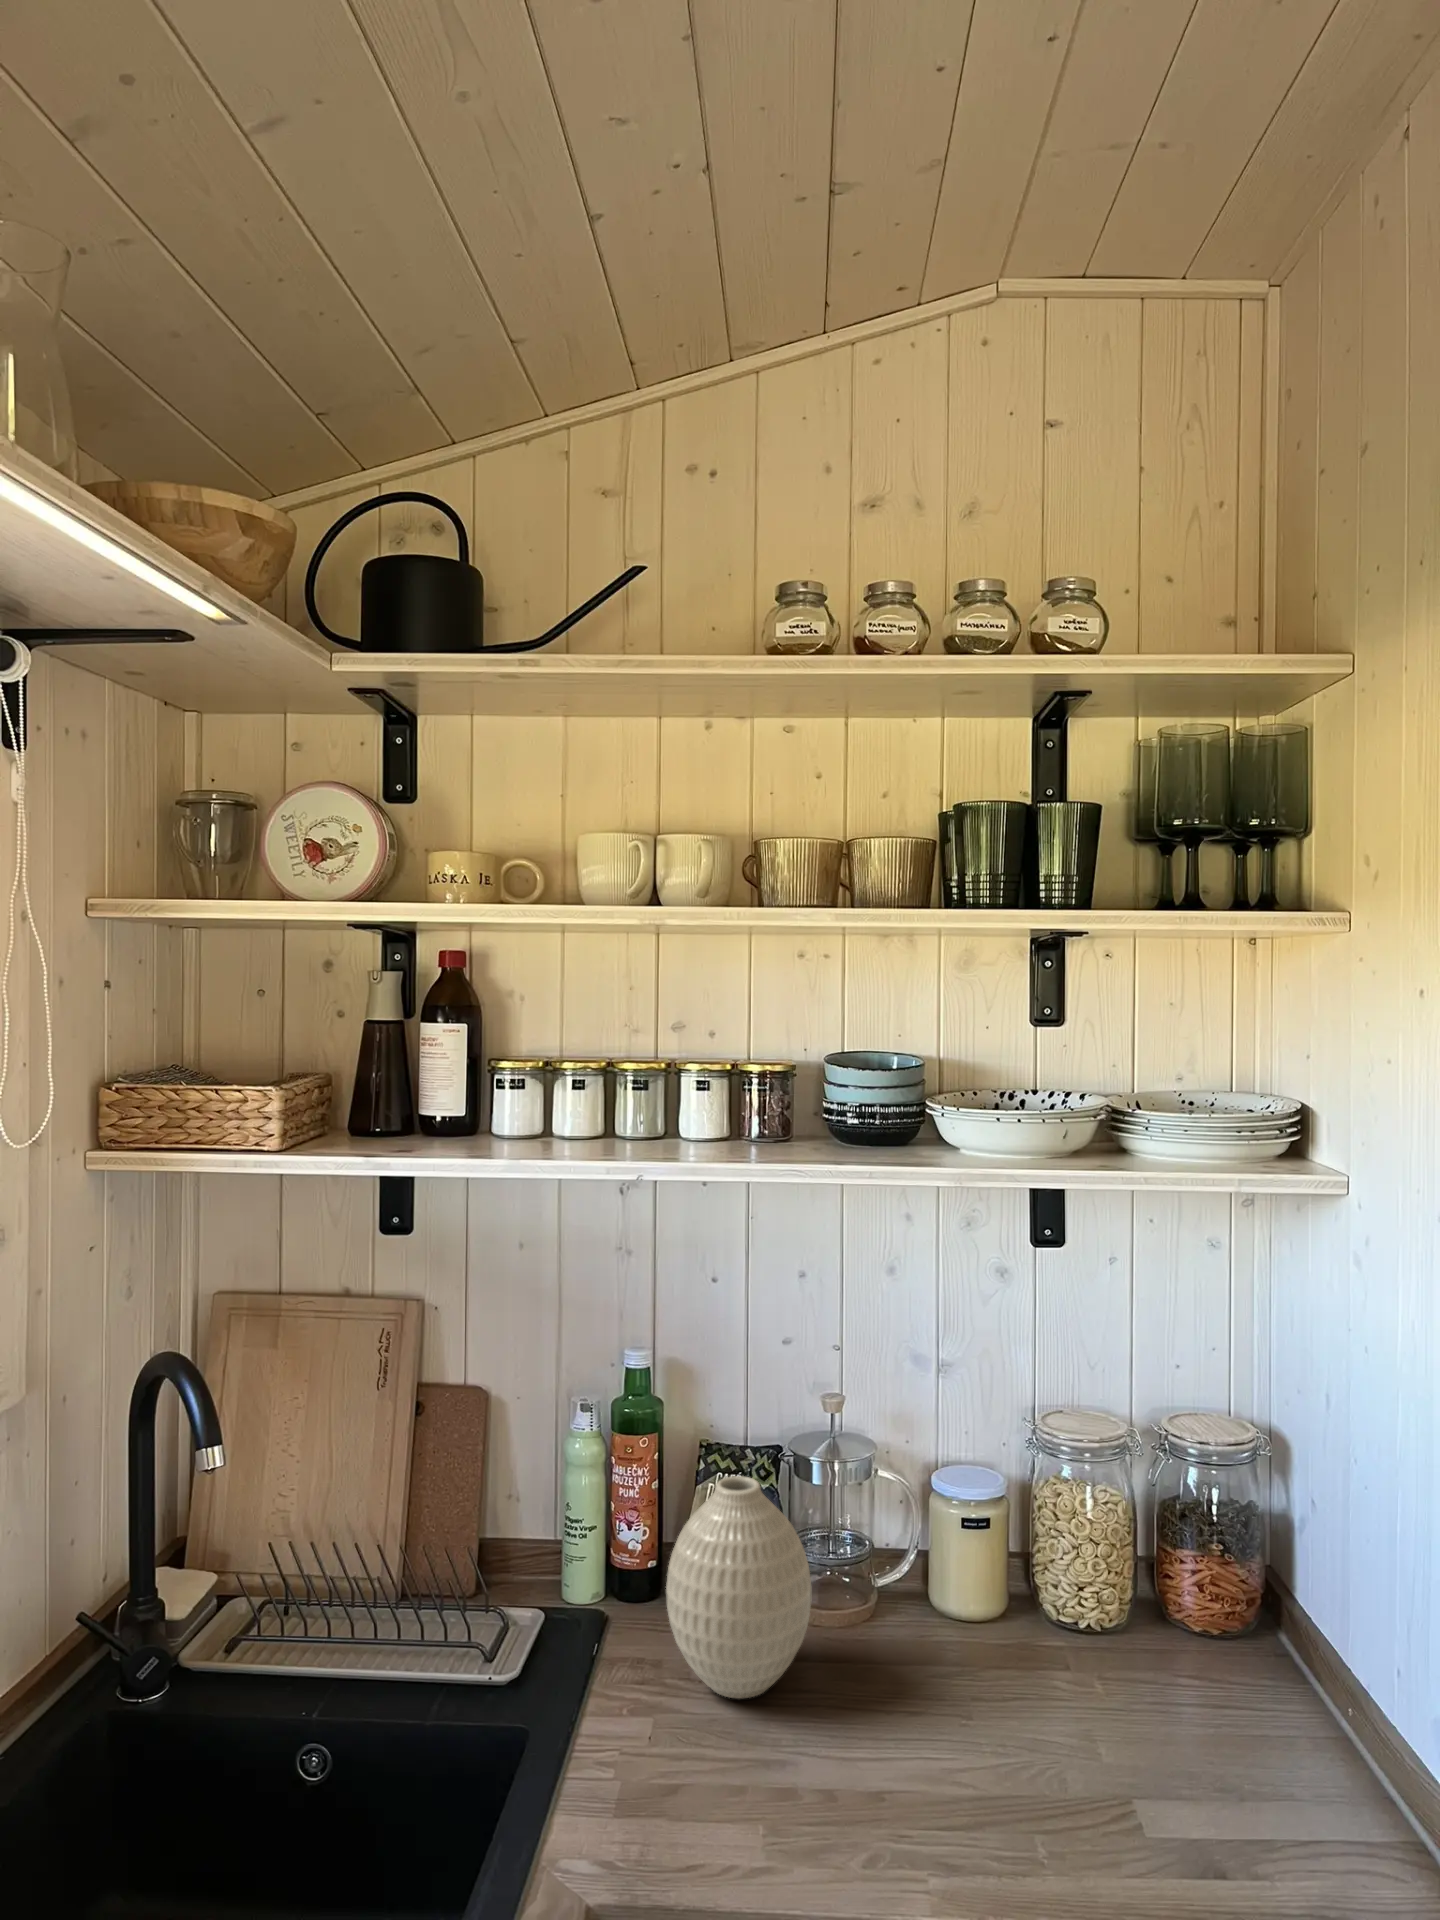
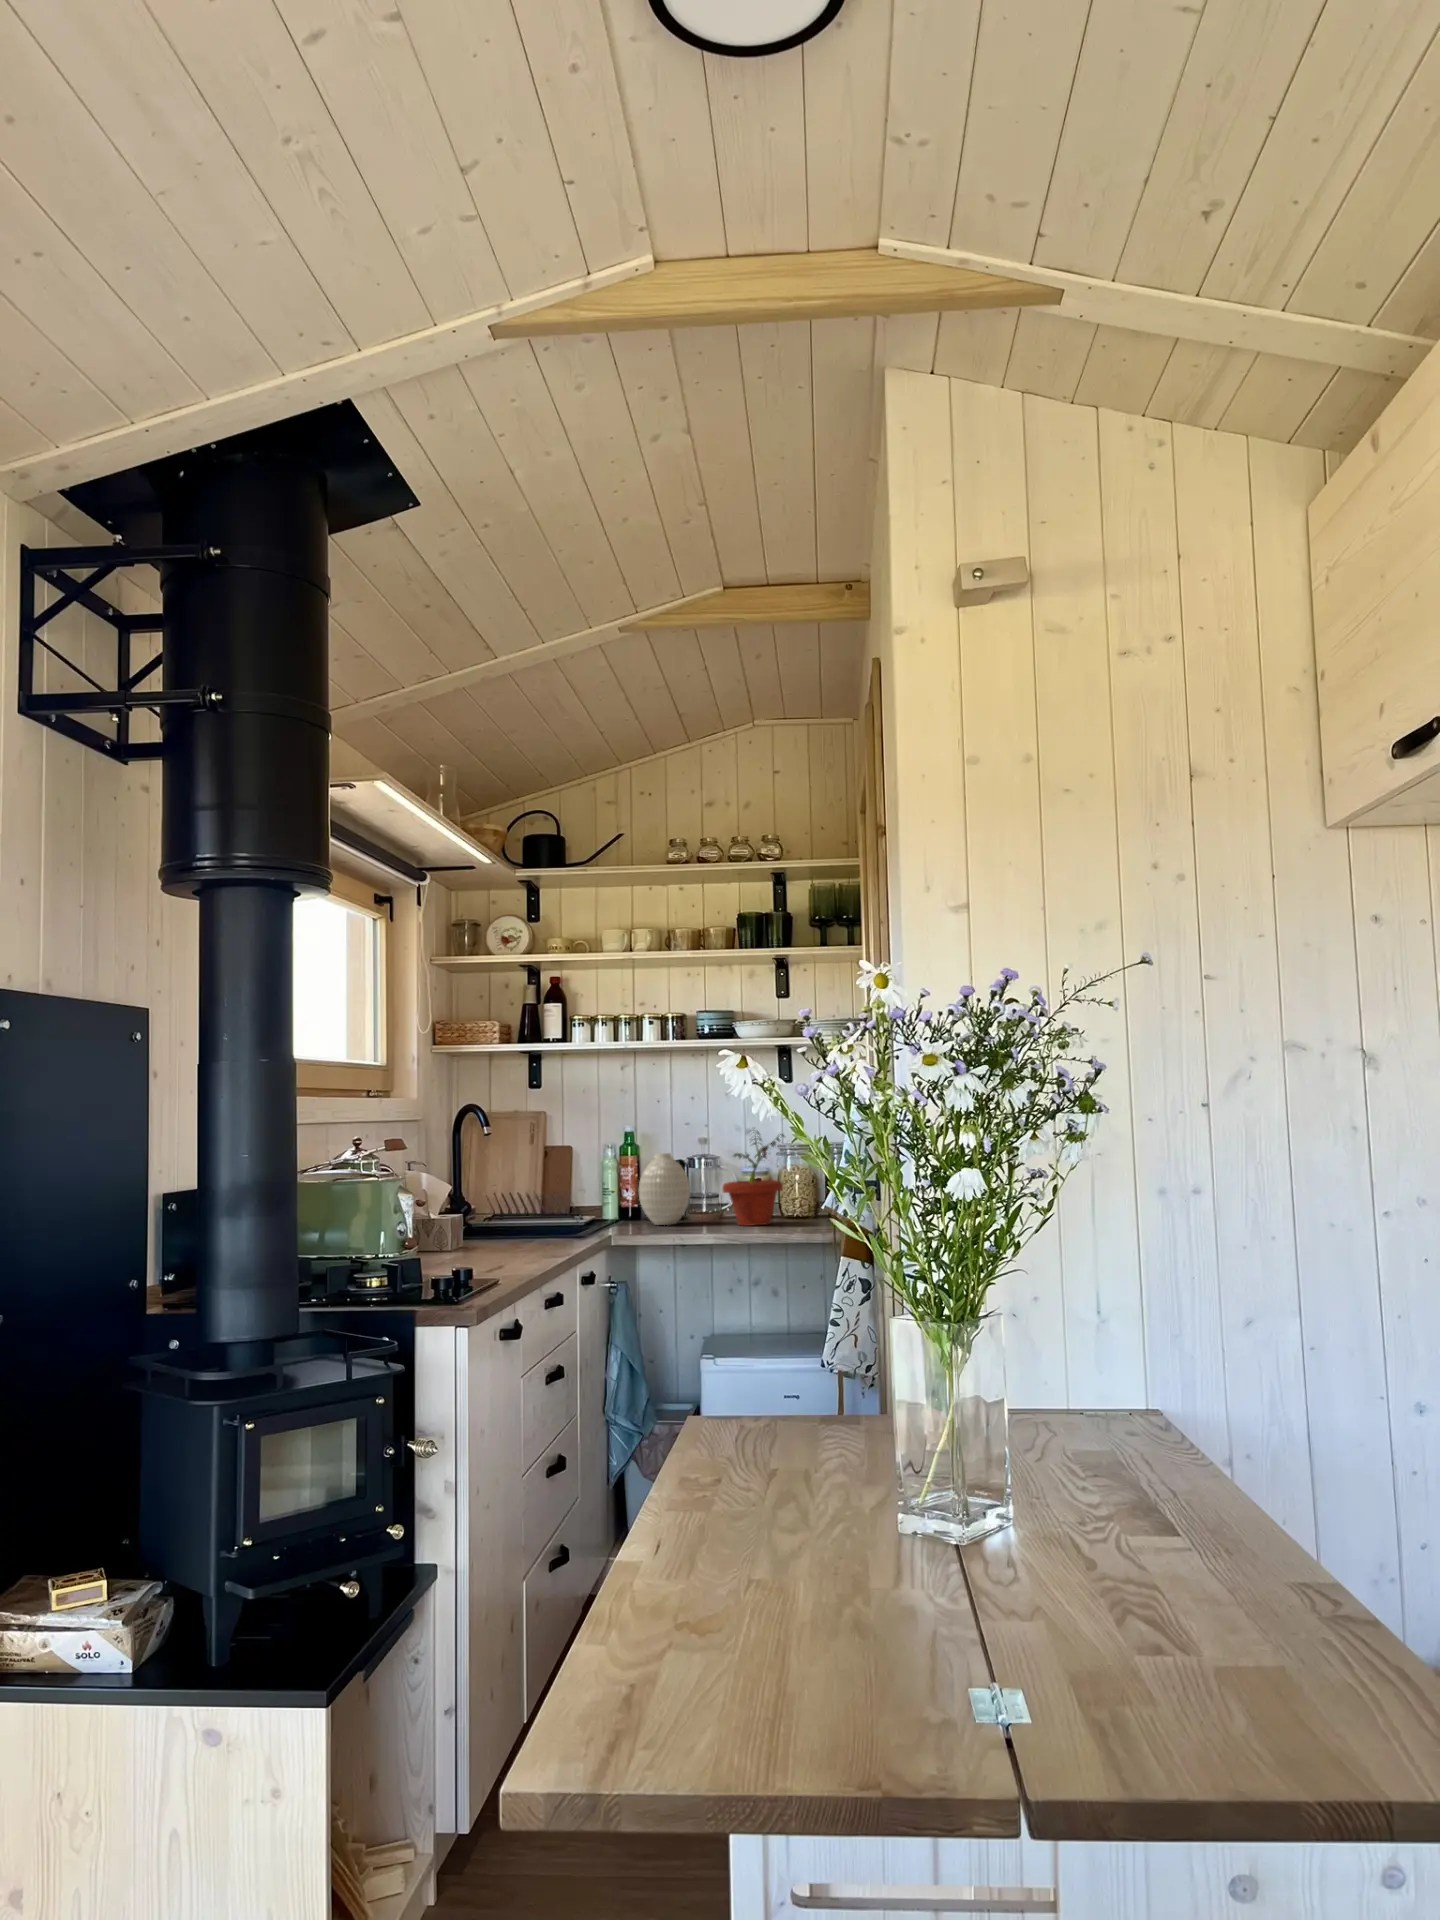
potted plant: none [912,1425,1110,1745] -> present [722,1131,784,1226]

